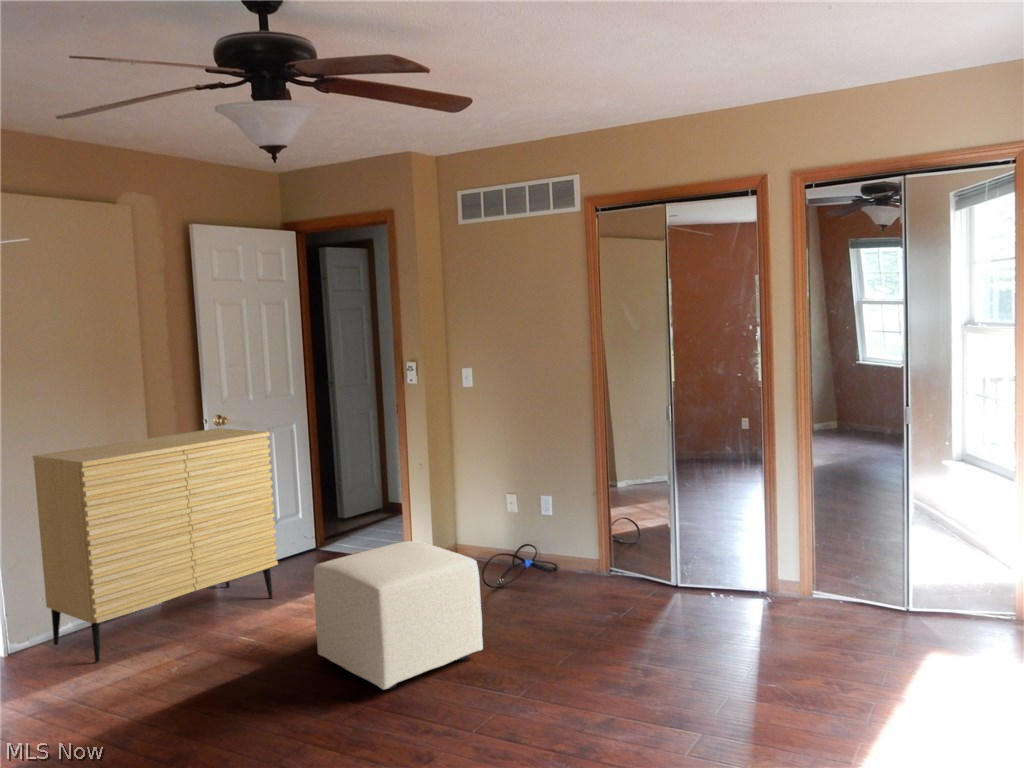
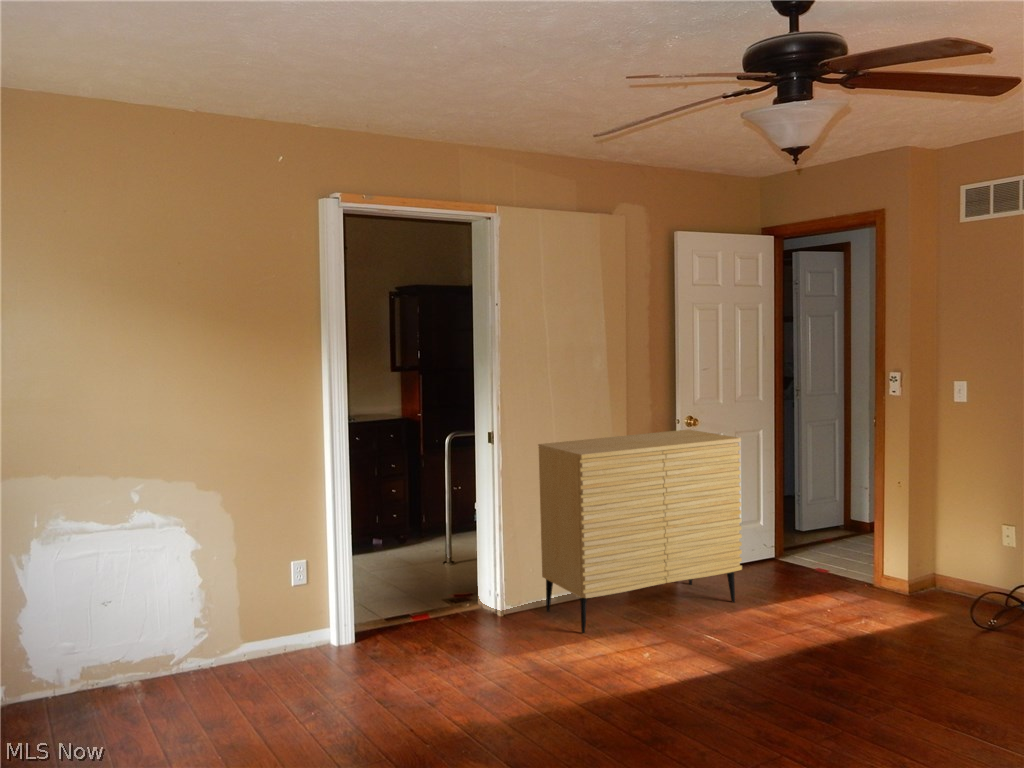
ottoman: present [314,541,483,690] -> none [786,566,969,714]

